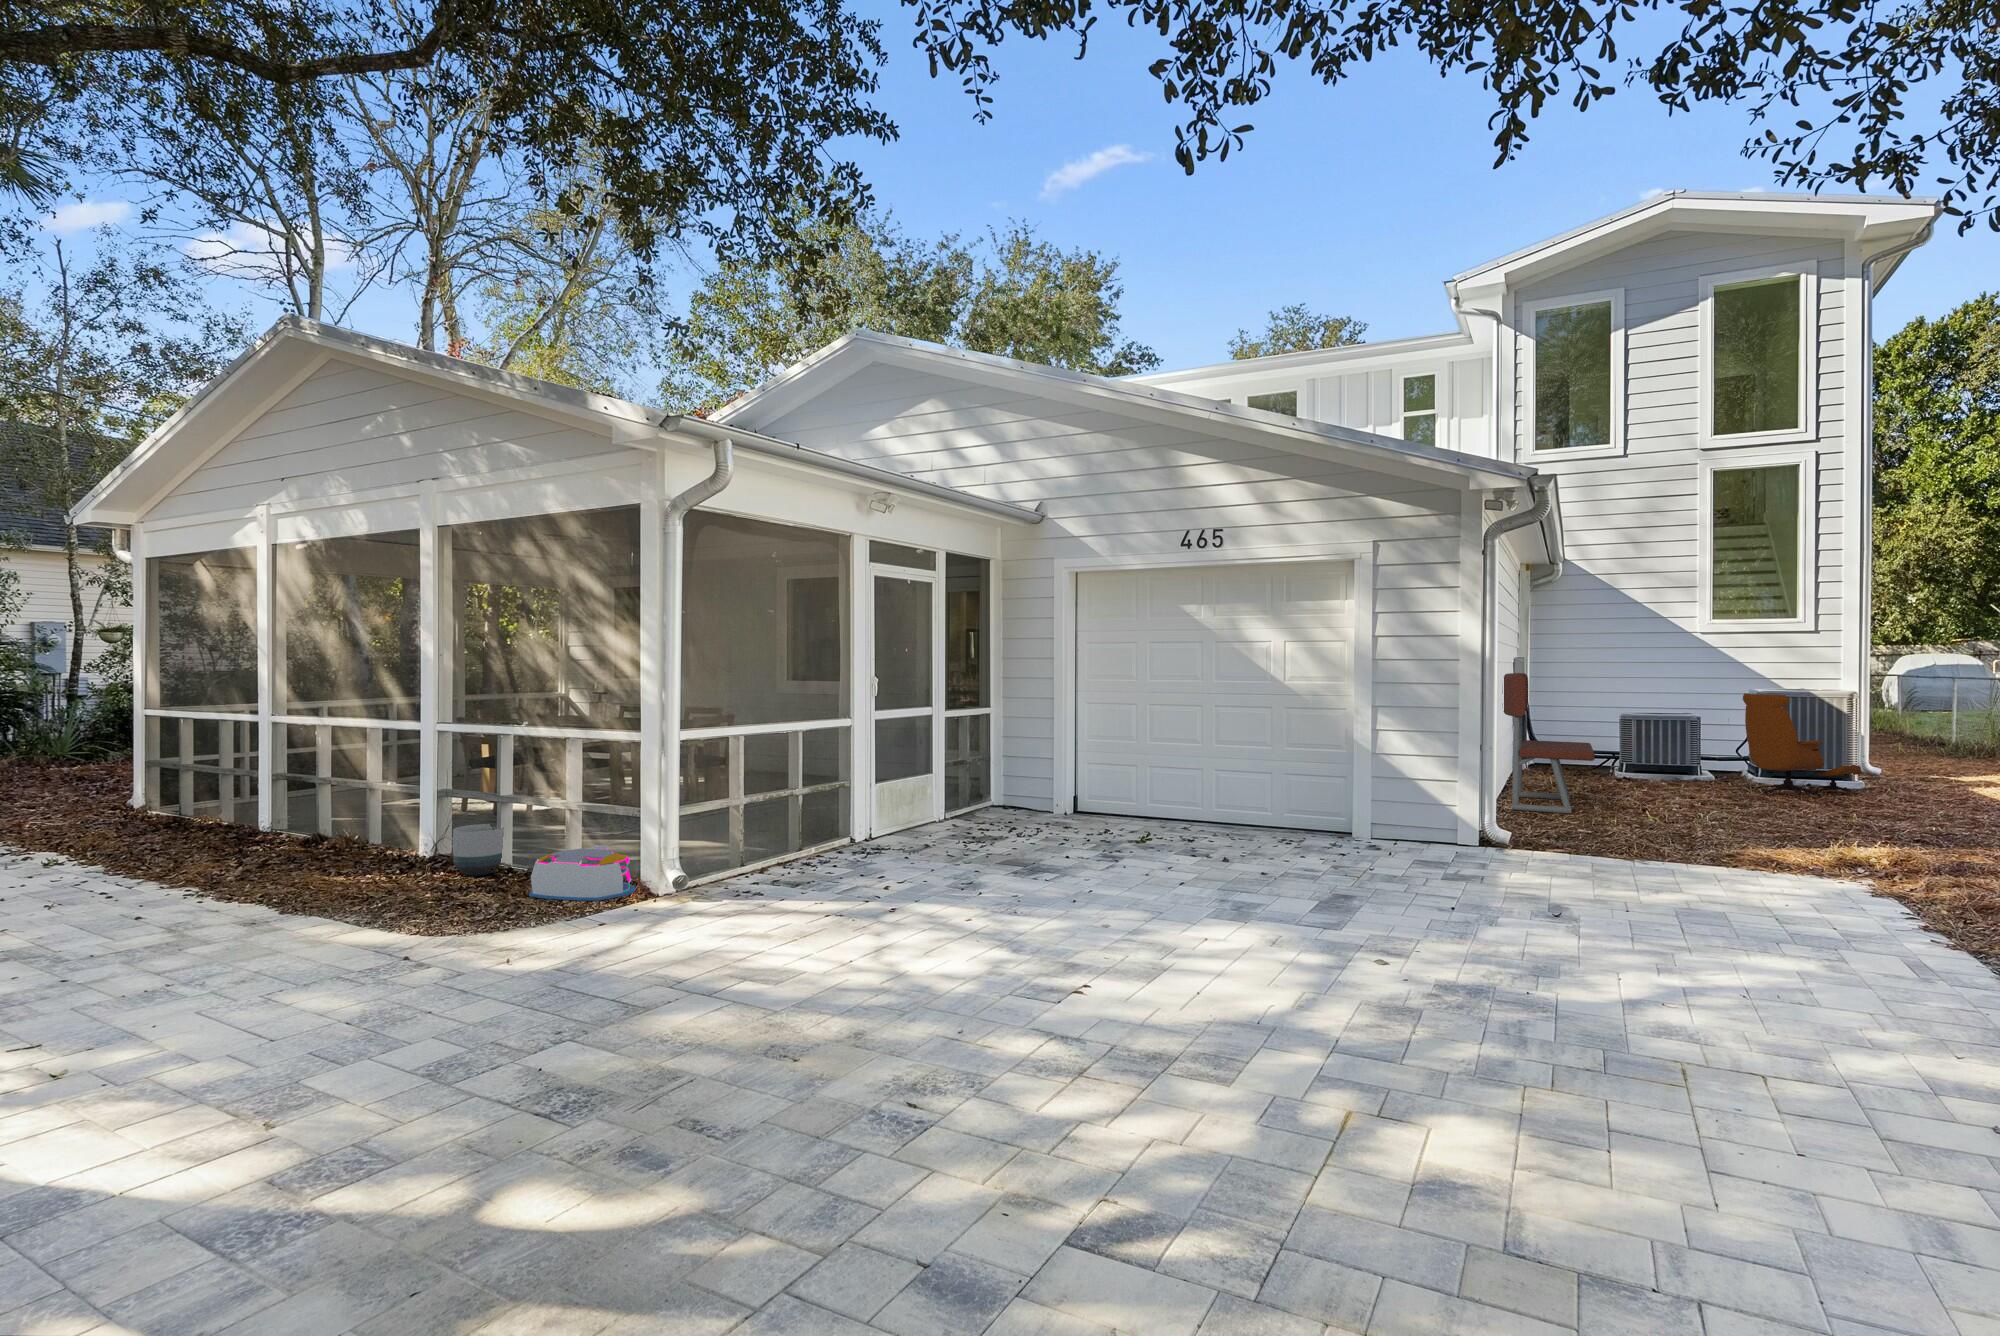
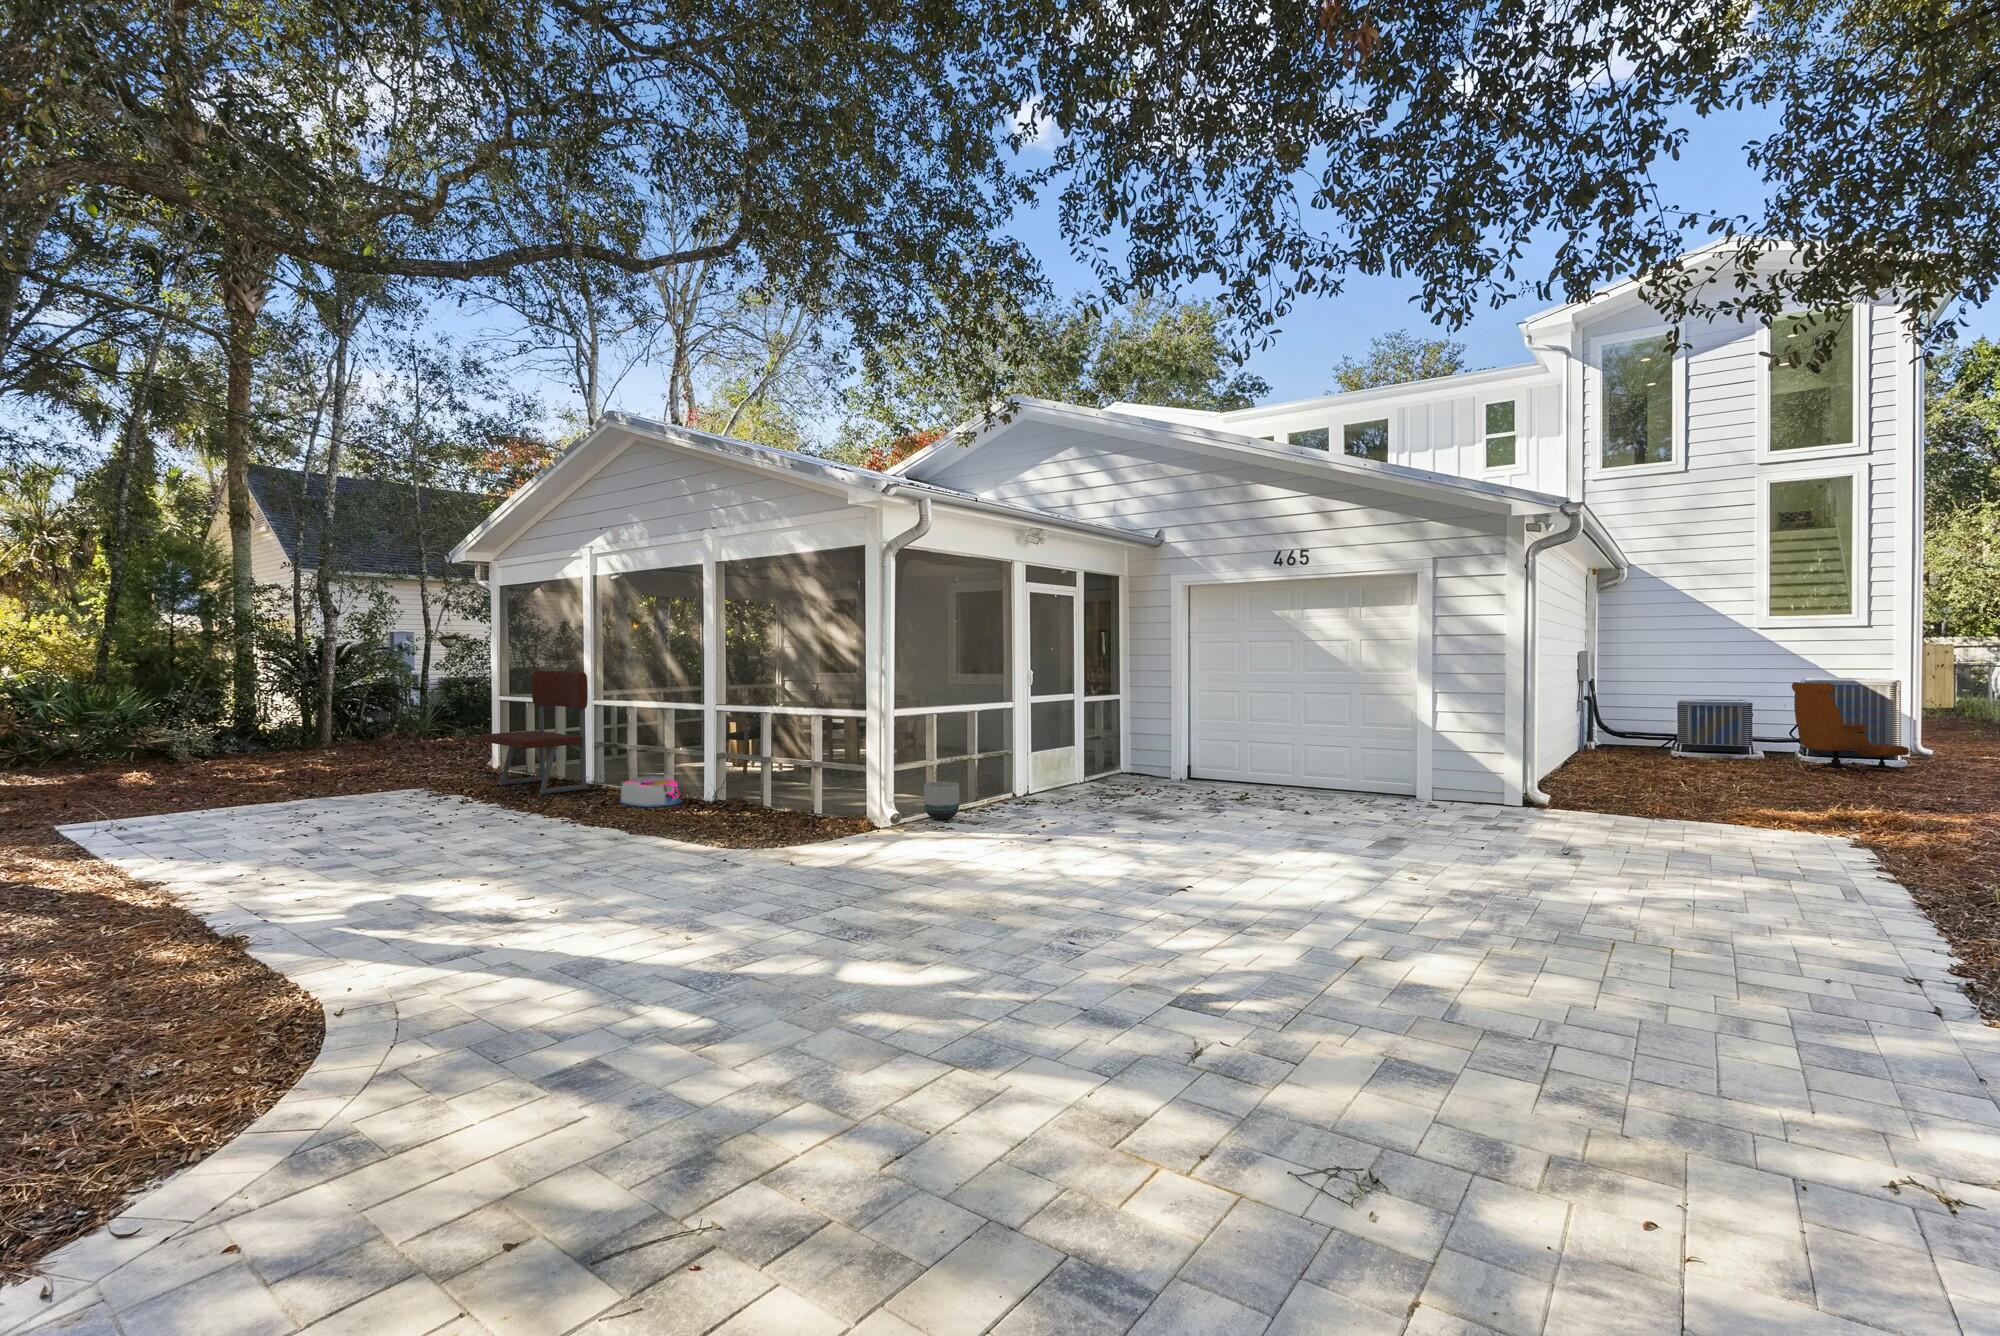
bench: present [1502,673,1595,814] -> present [481,671,588,794]
planter: present [453,824,504,876] -> present [924,782,959,820]
storage bin: present [529,845,635,901] -> present [620,775,682,807]

